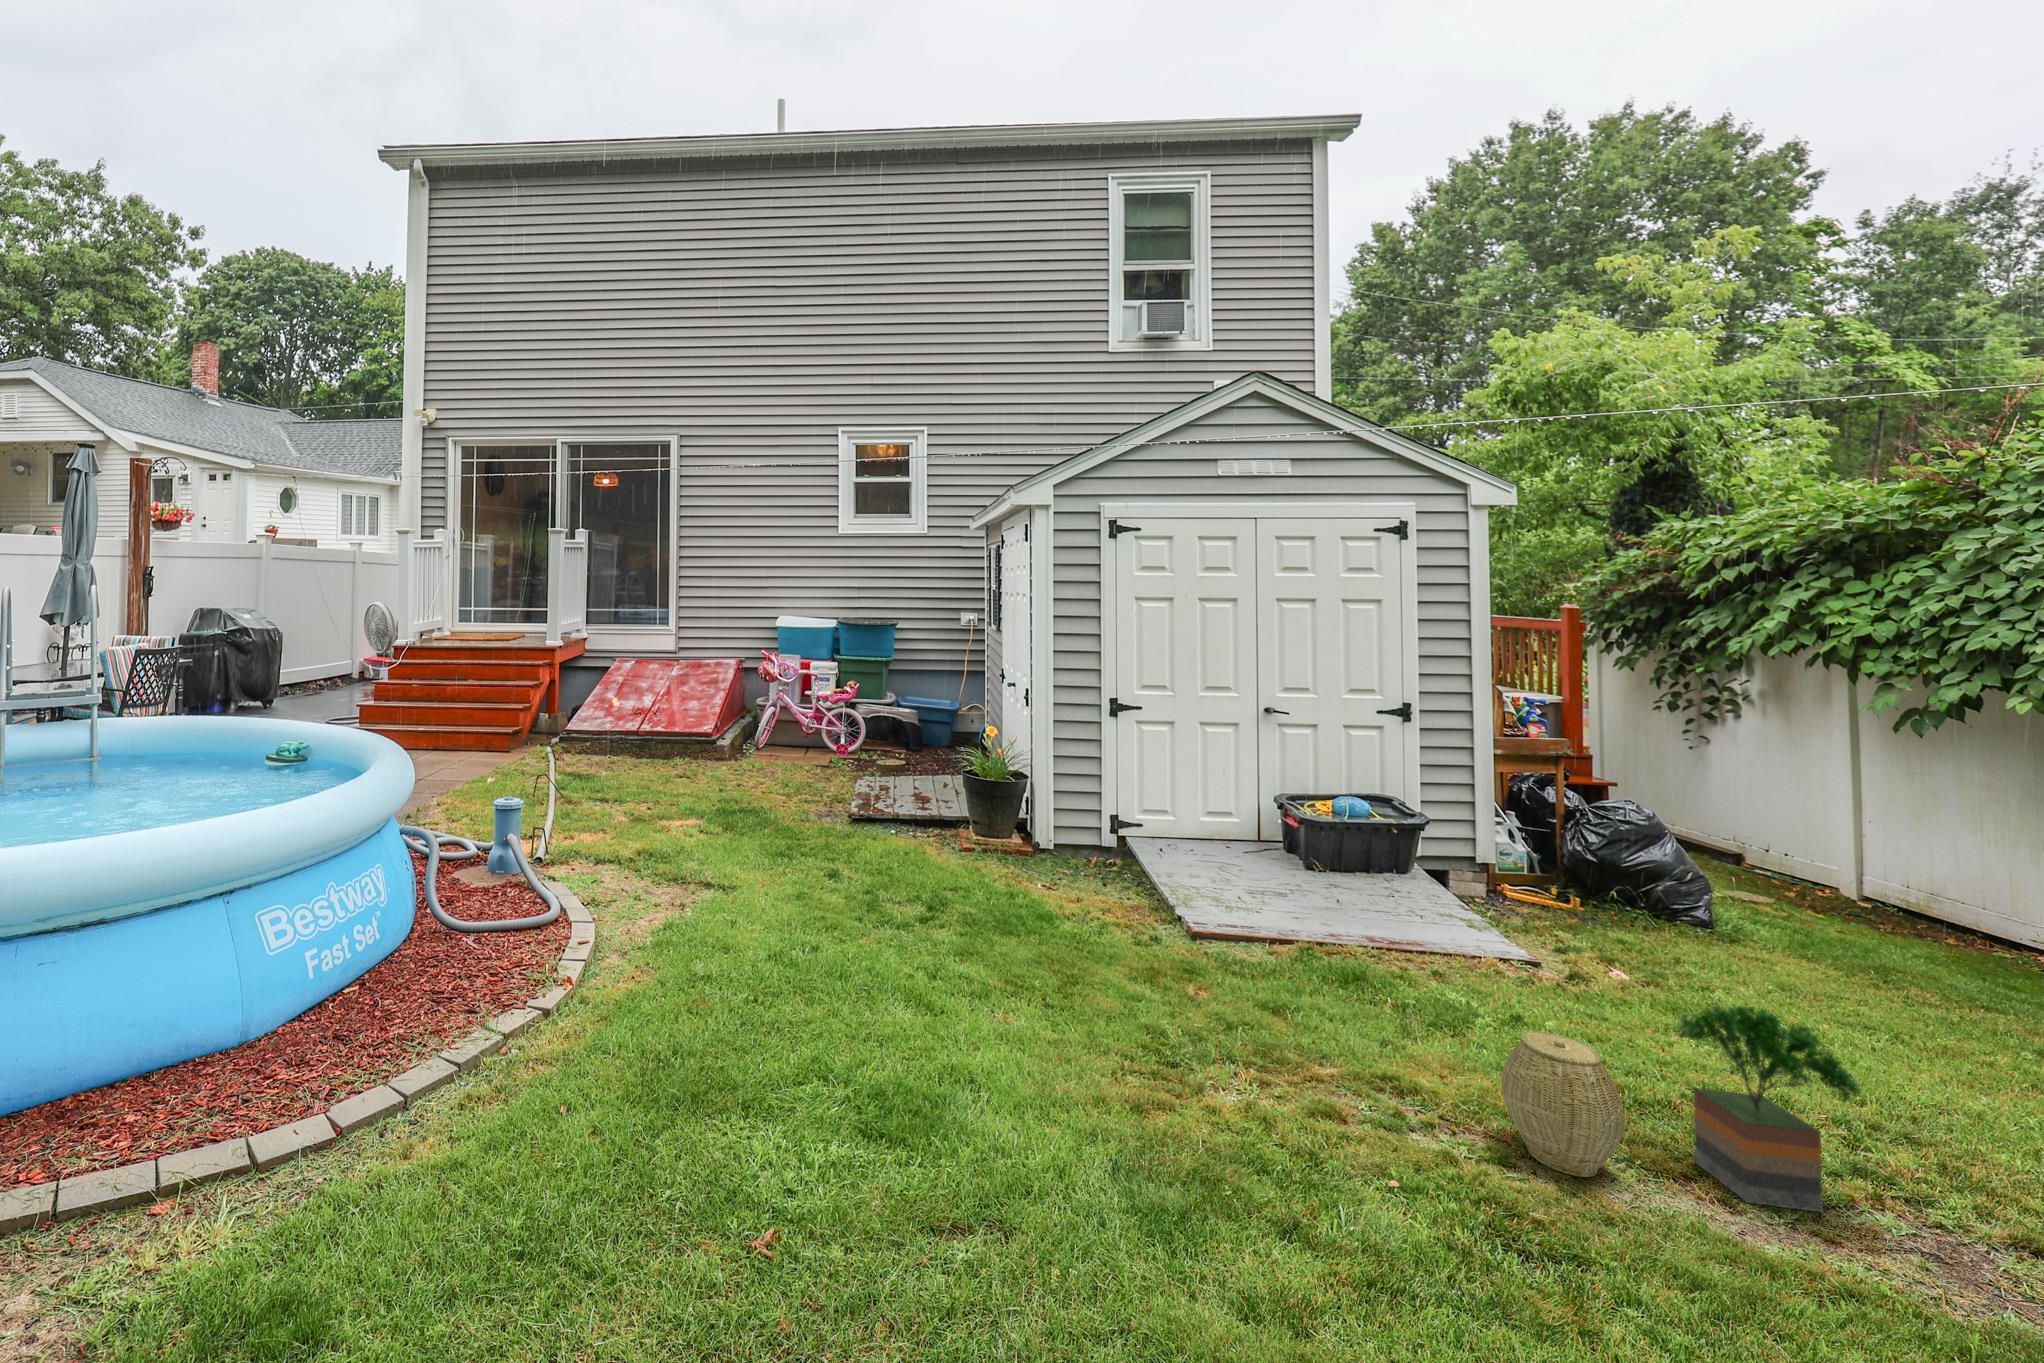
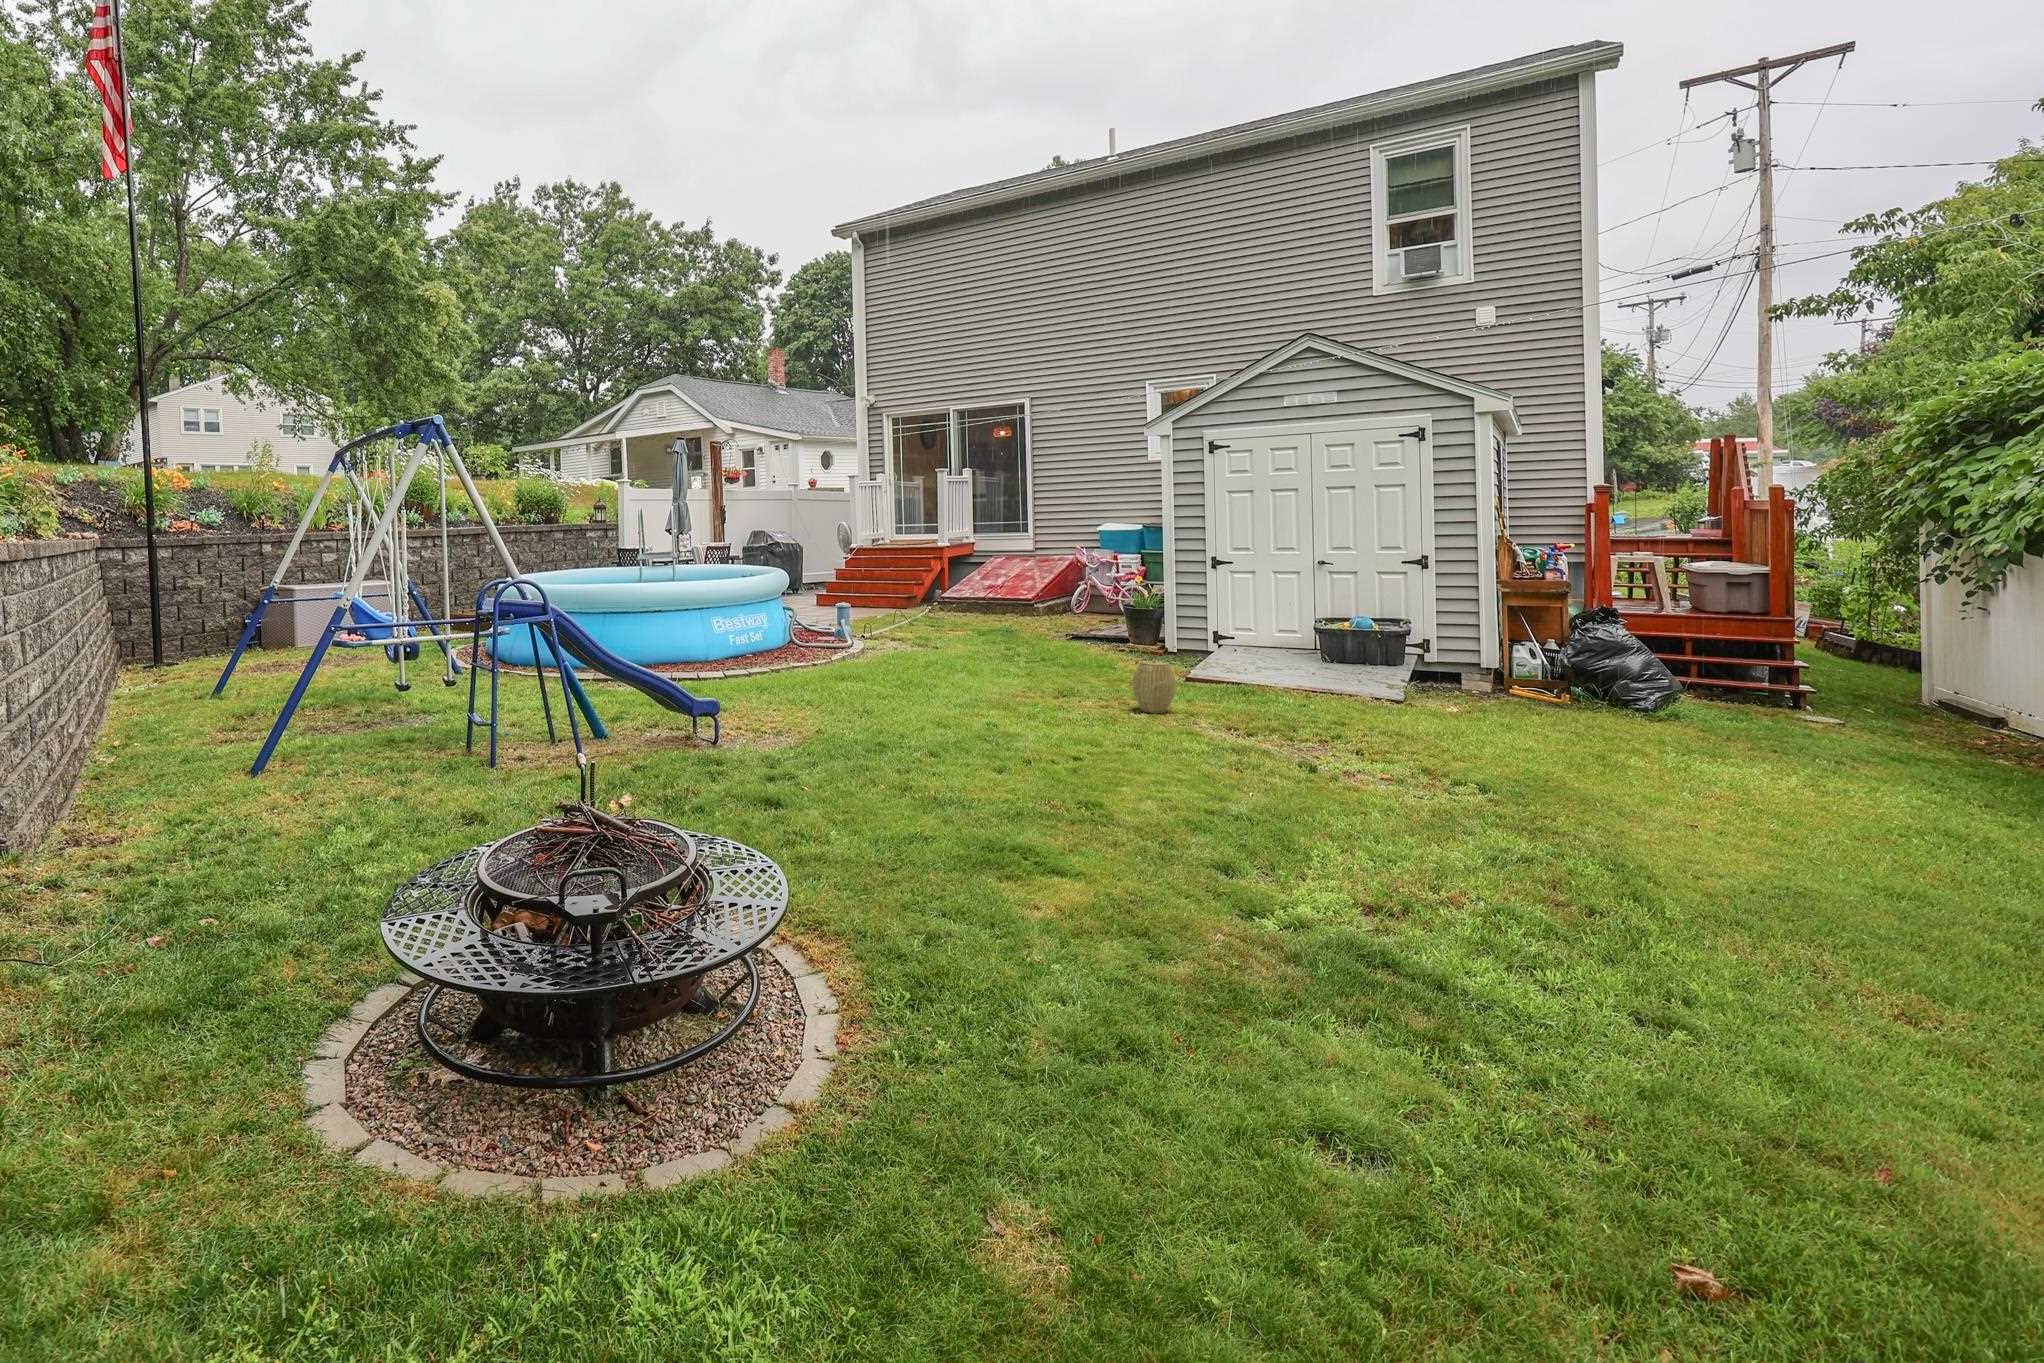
potted tree: present [1675,1003,1861,1212] -> none [1203,644,1257,725]

